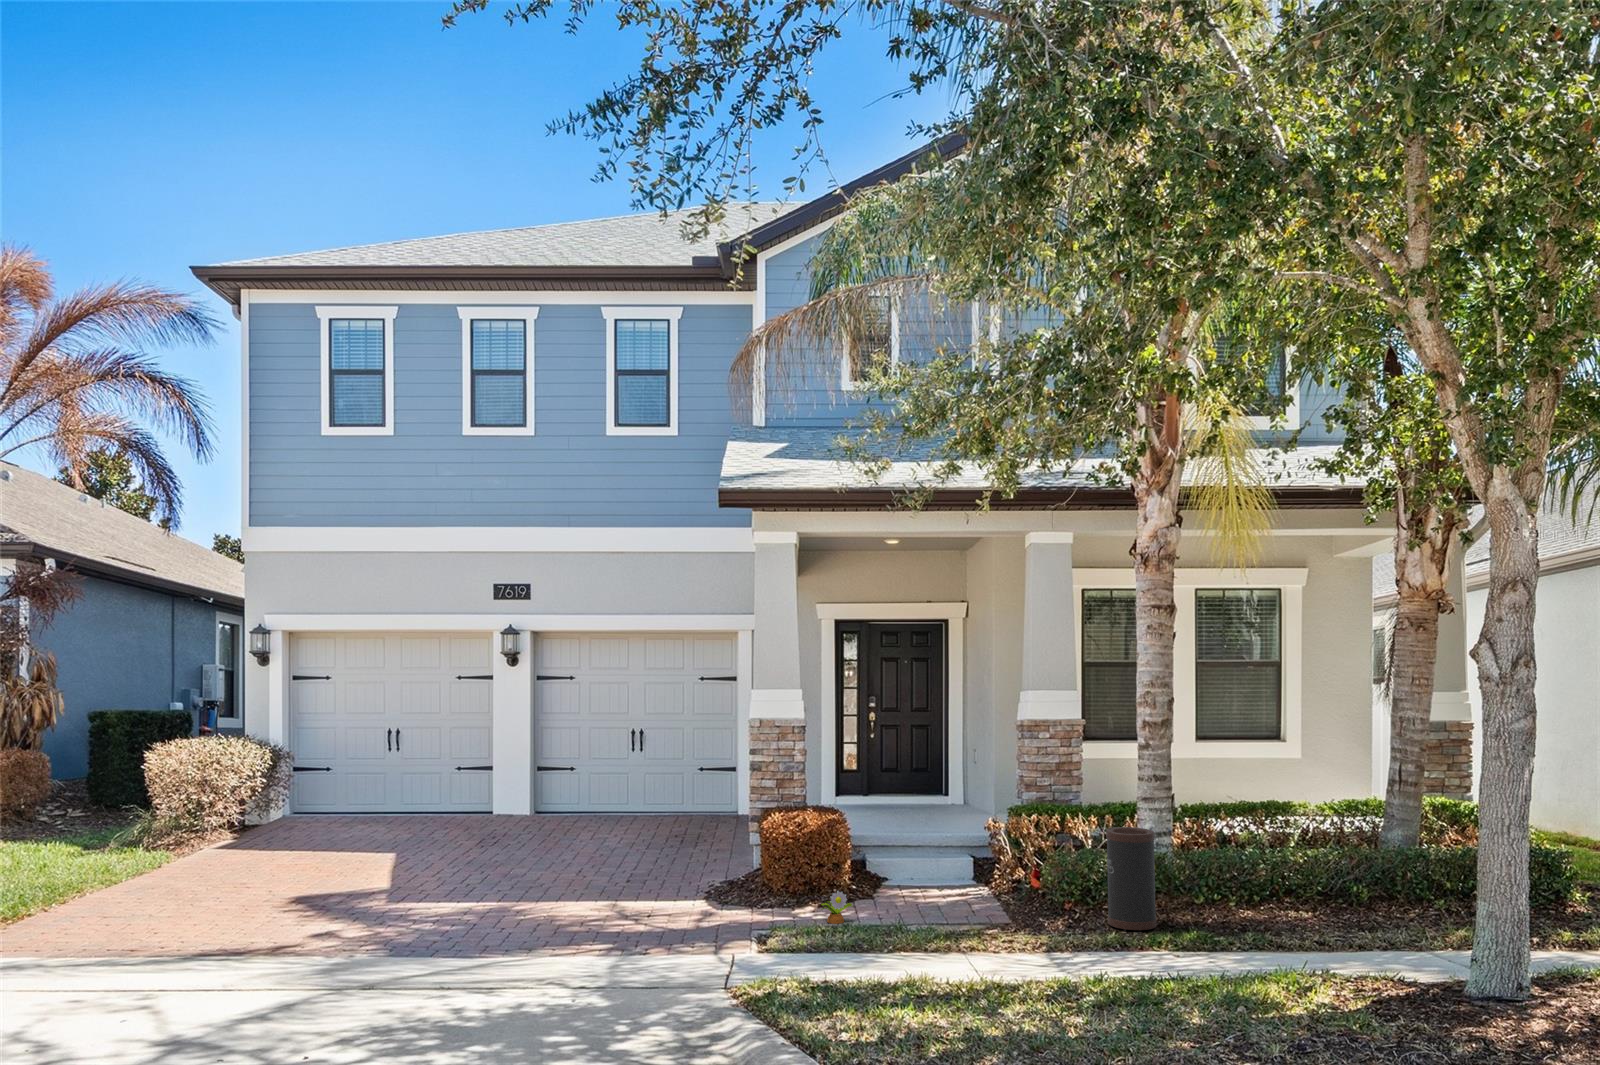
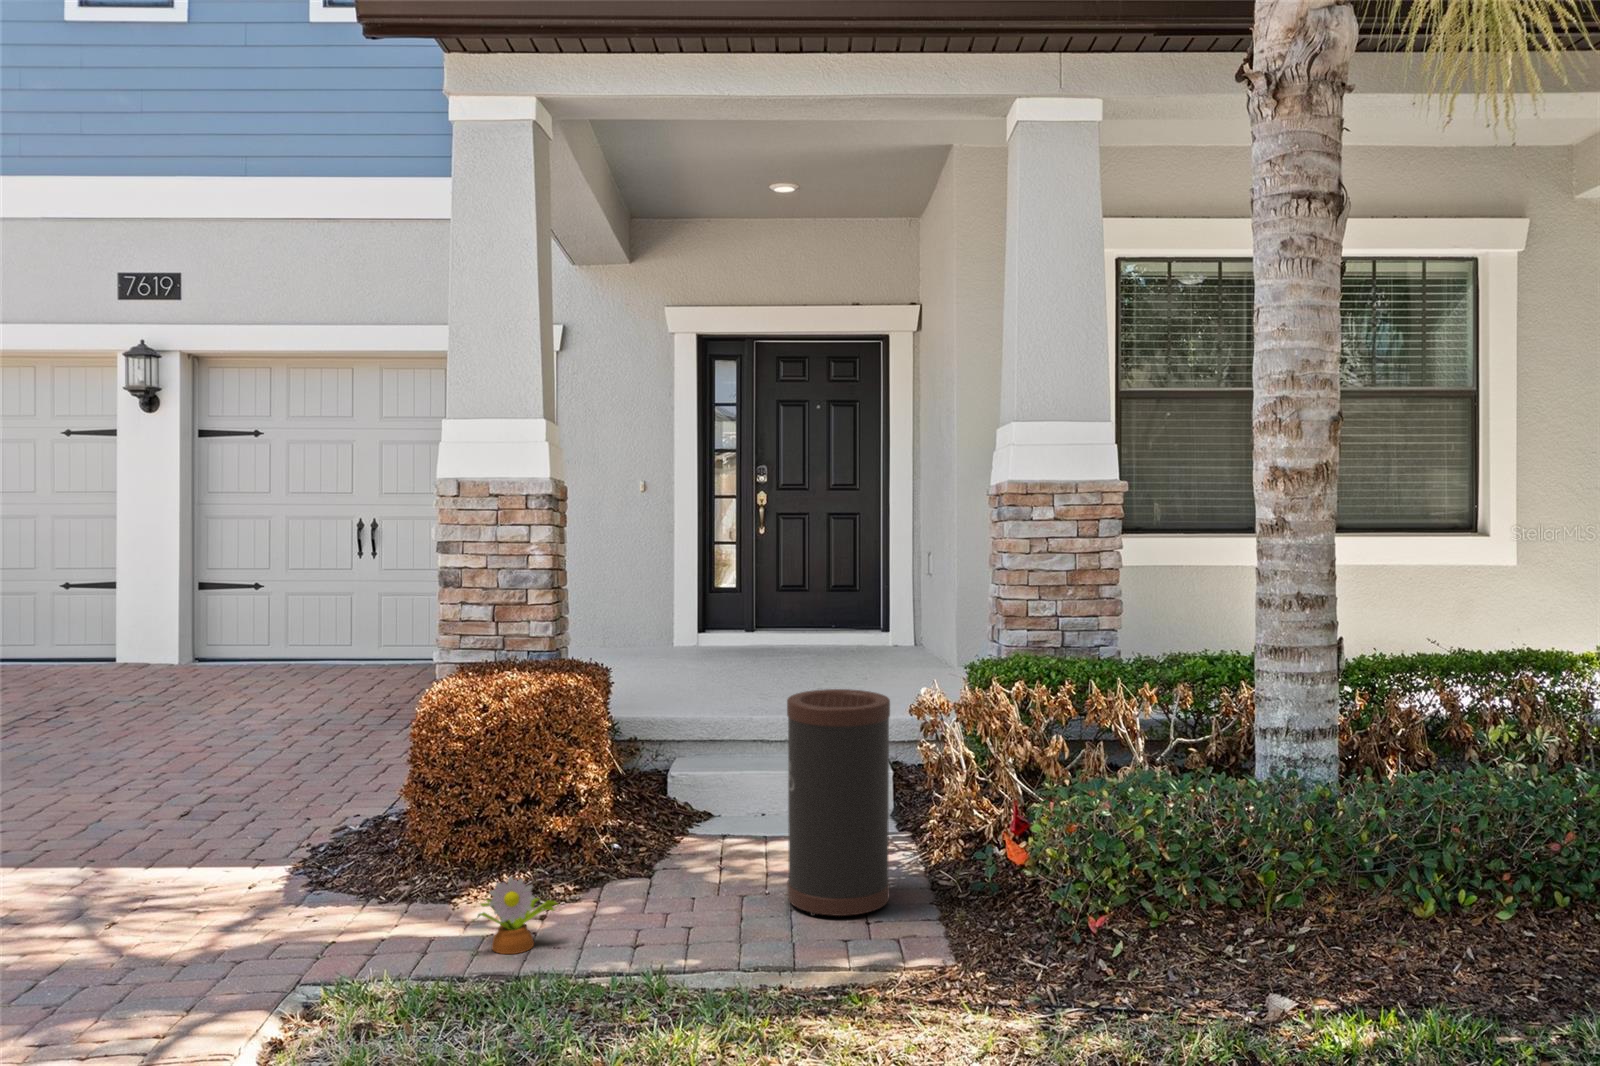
trash can: present [1106,827,1156,931] -> present [787,689,890,916]

